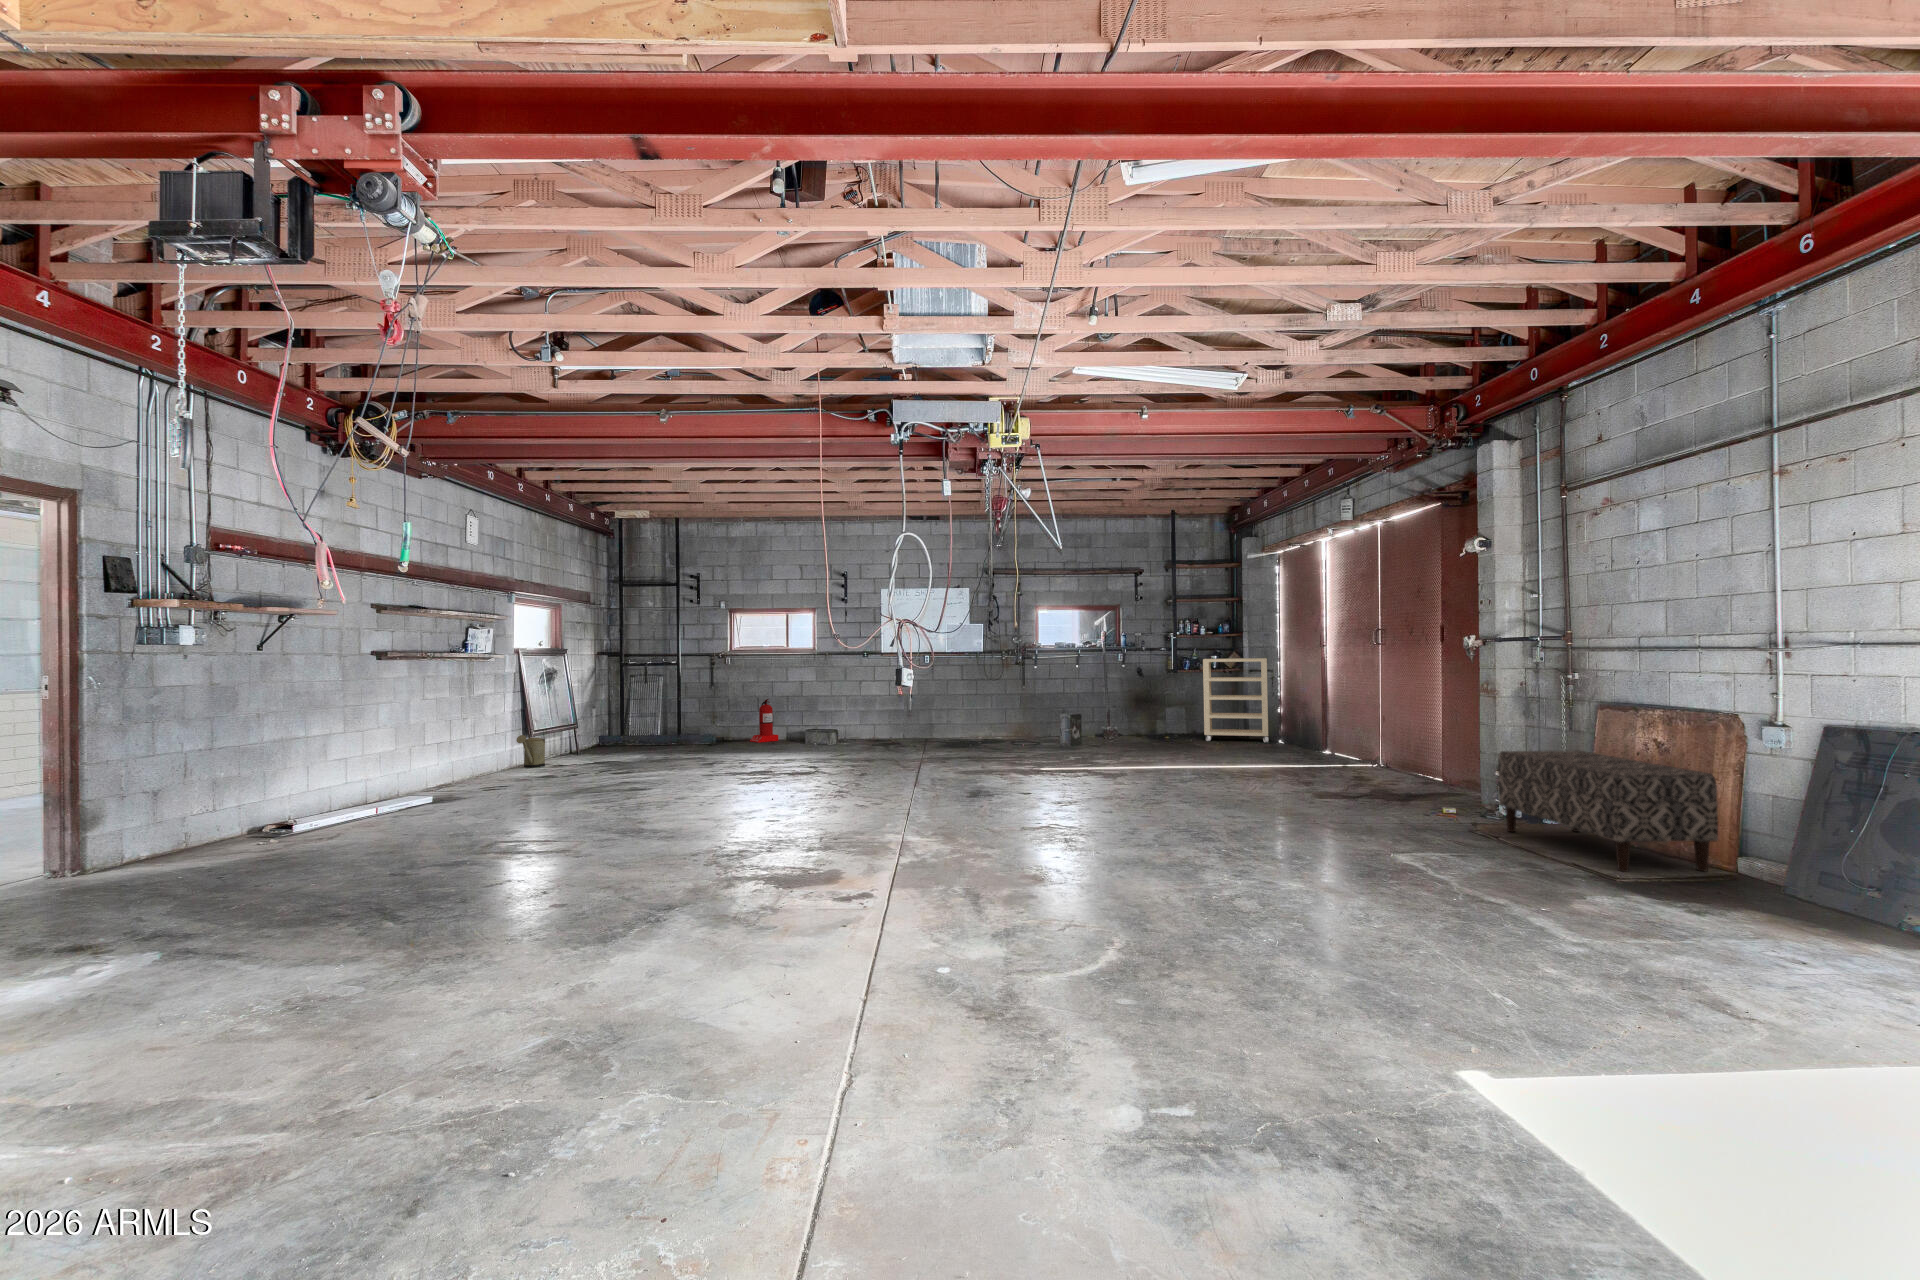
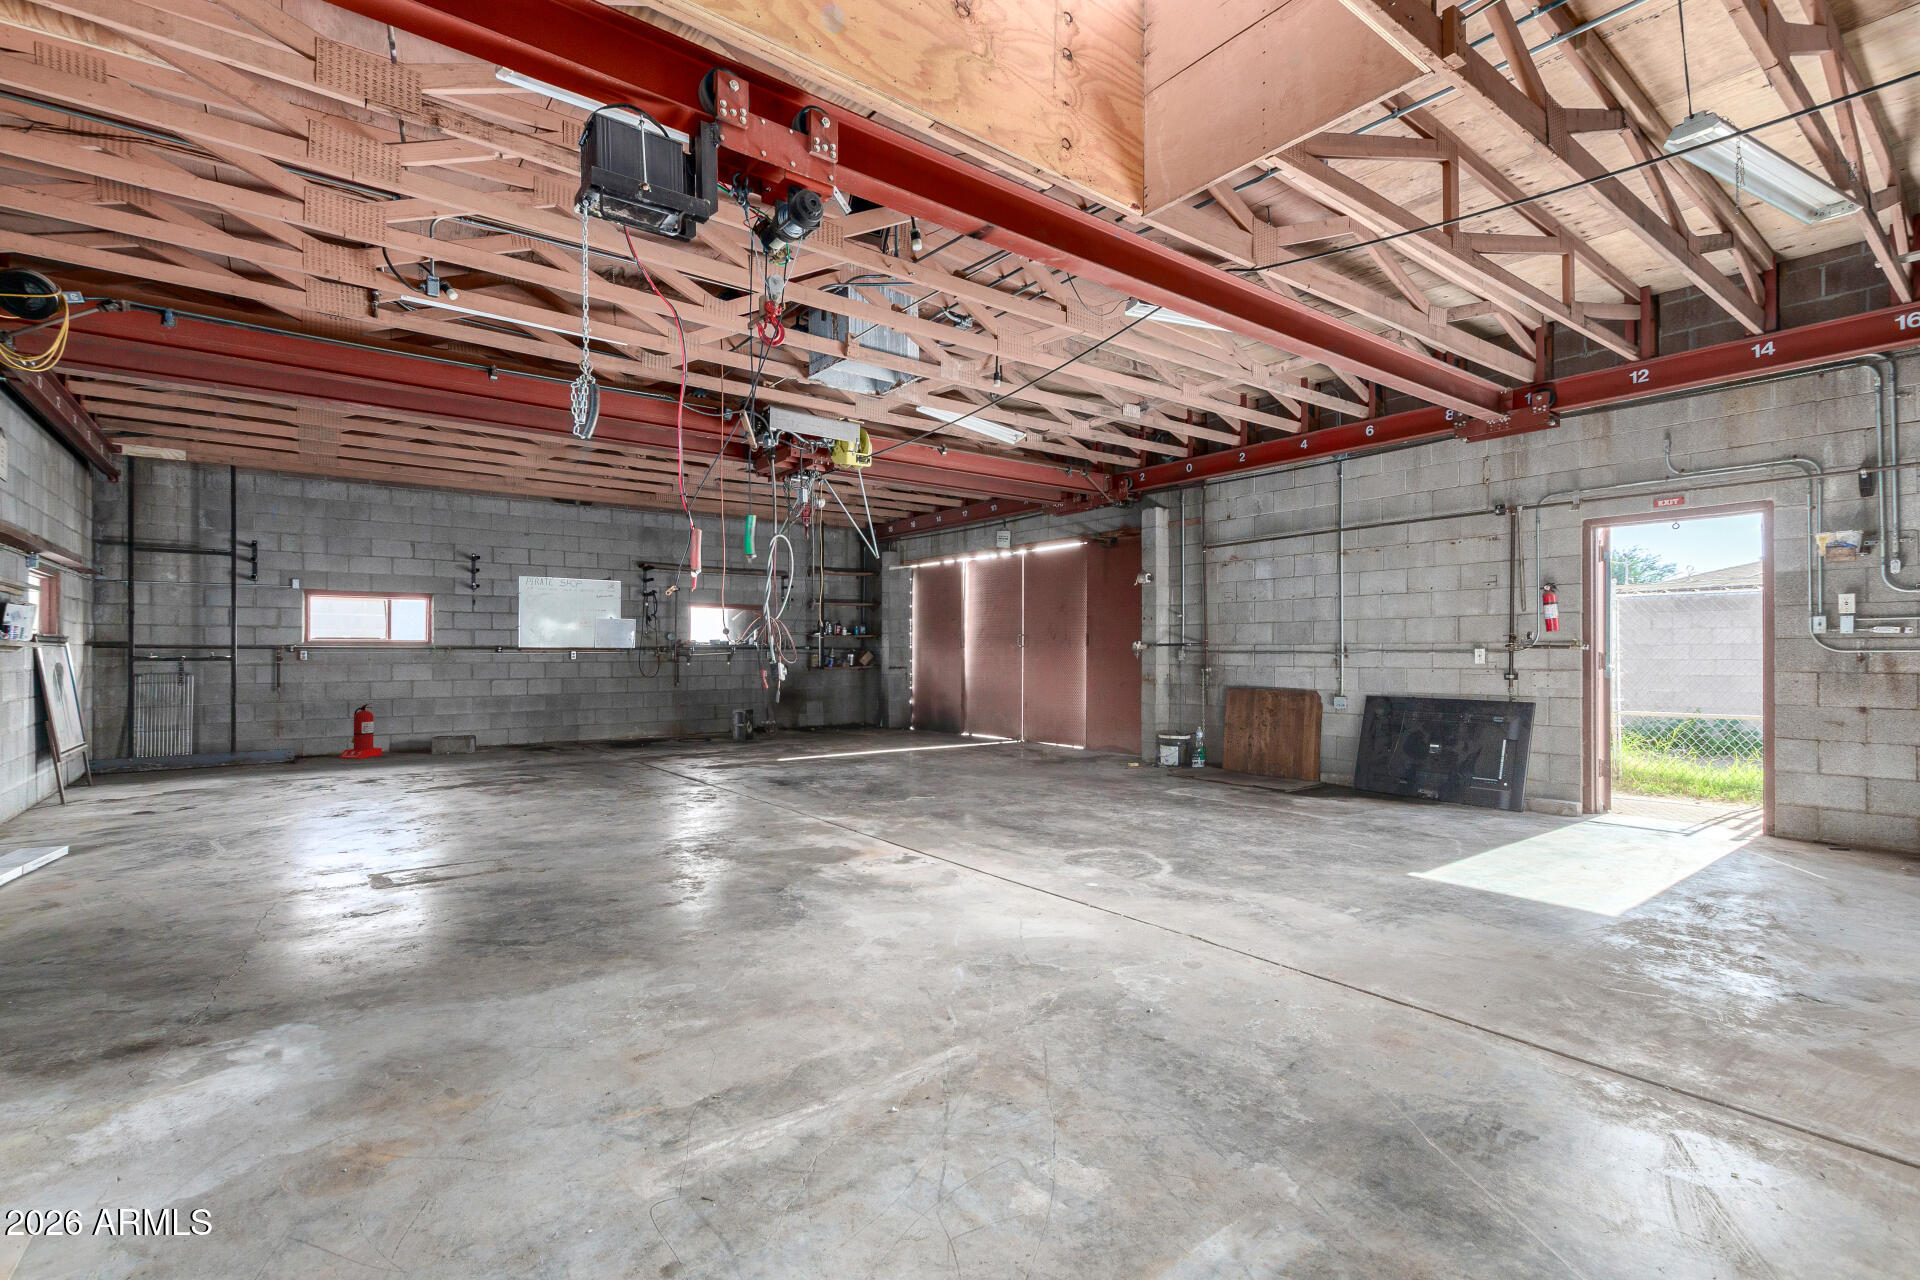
shelving unit: present [1203,658,1268,742] -> none [851,657,909,731]
watering can: present [516,731,545,767] -> none [42,754,82,811]
bench: present [1498,750,1718,872] -> none [1183,718,1313,787]

